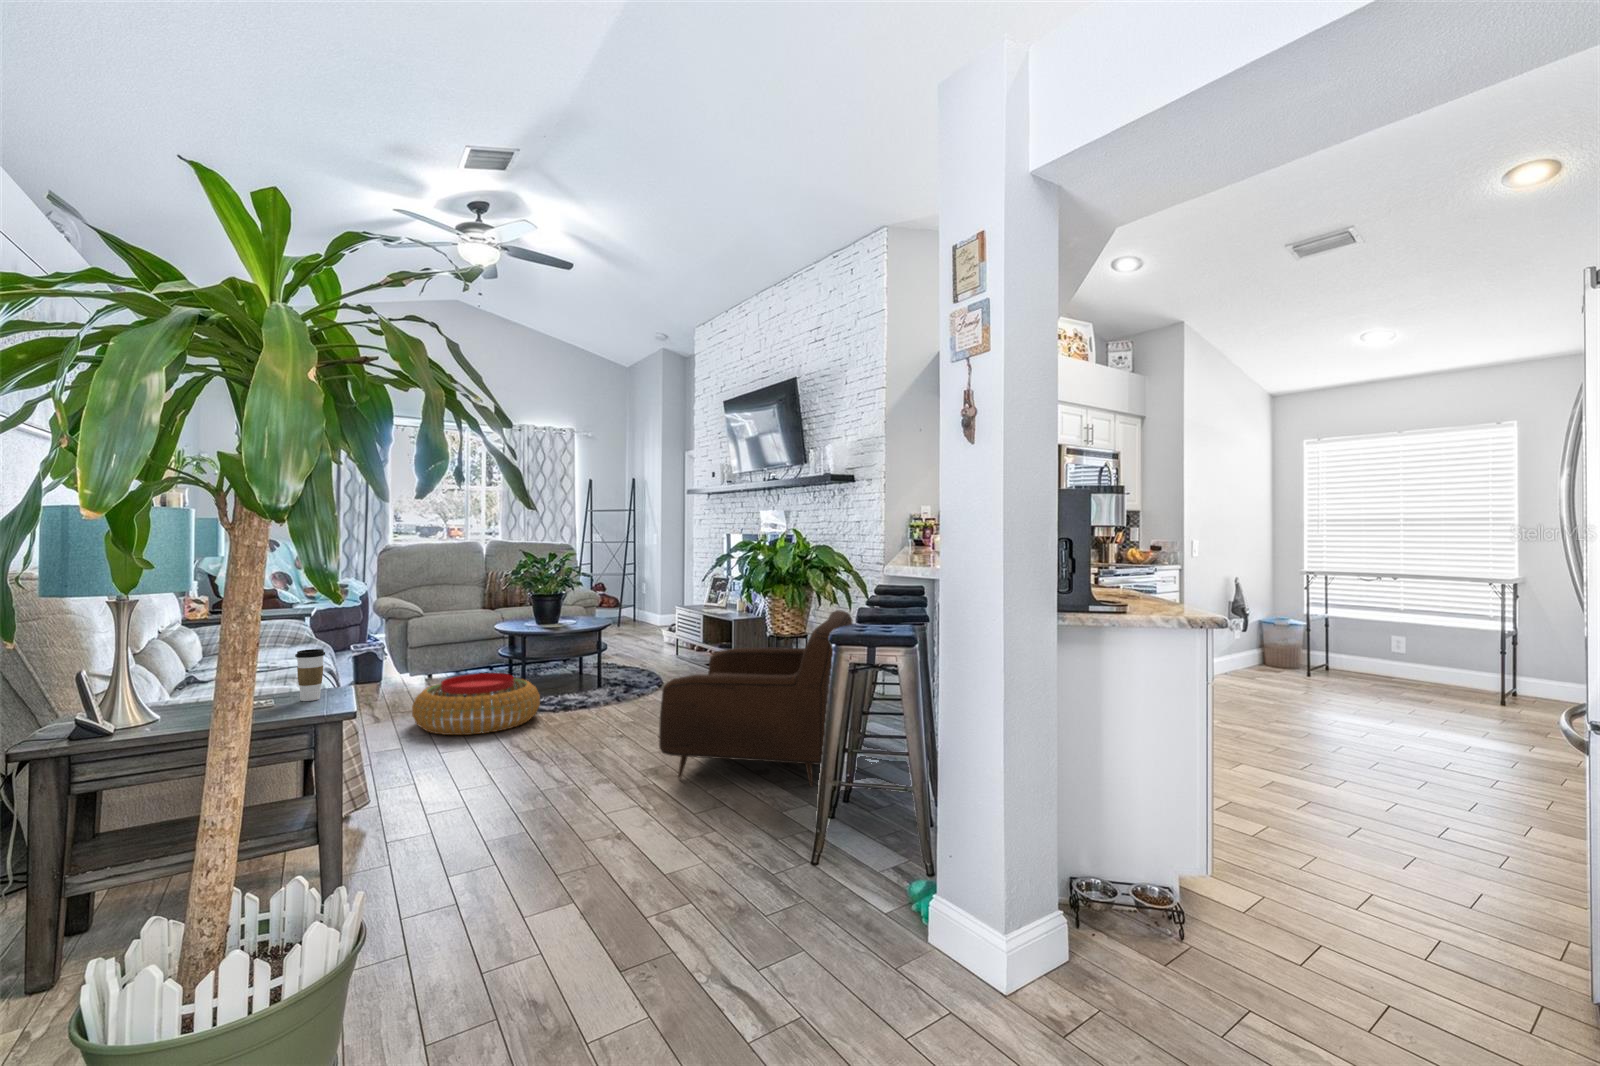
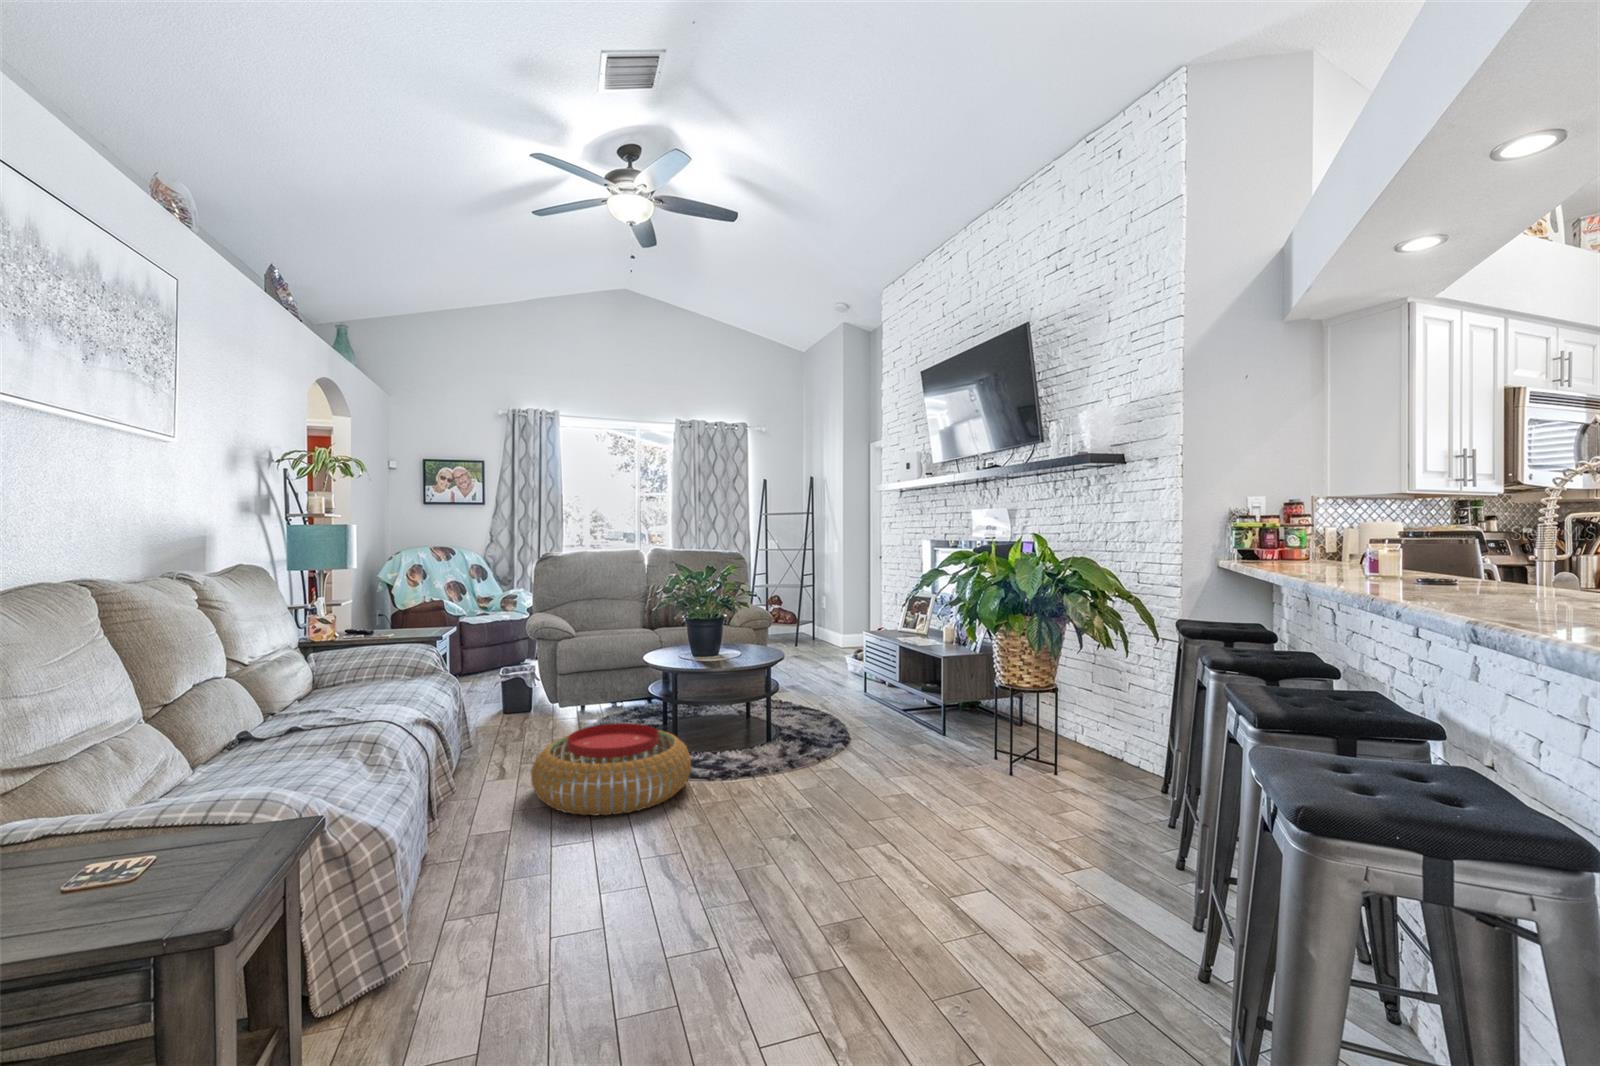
armchair: present [659,610,852,786] -> none [855,670,1192,1020]
coffee cup: present [295,649,325,701] -> none [192,762,252,866]

